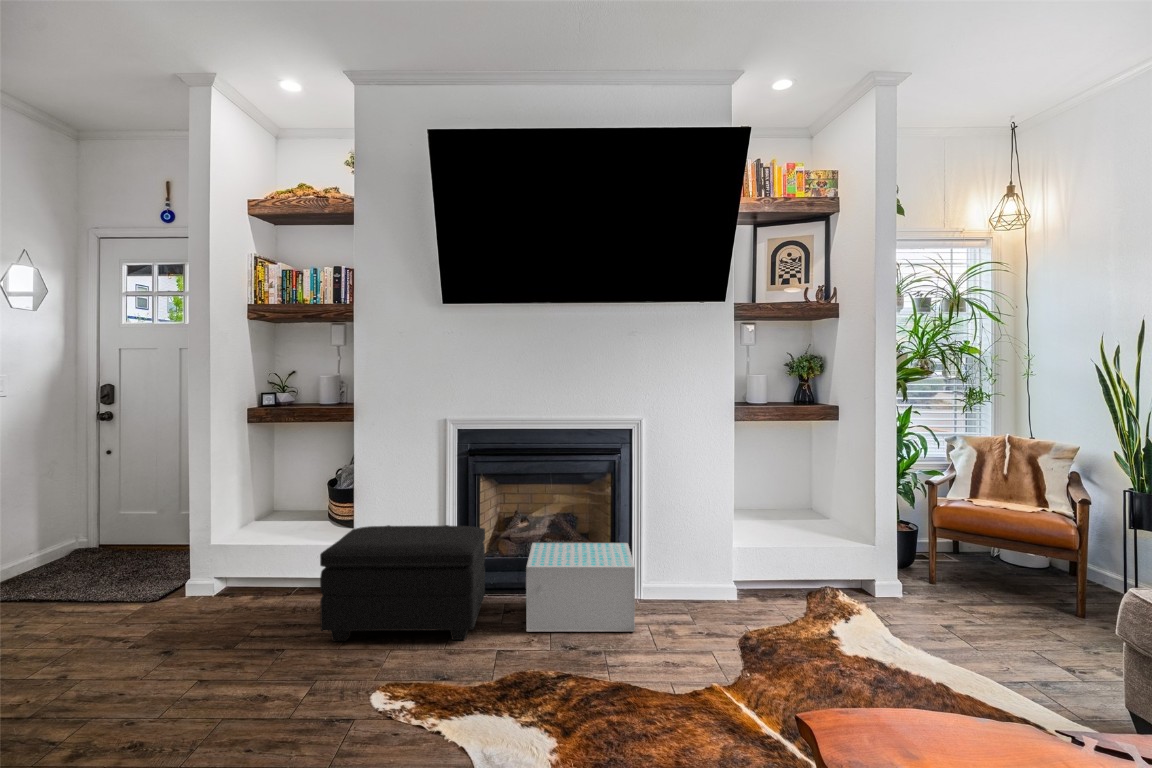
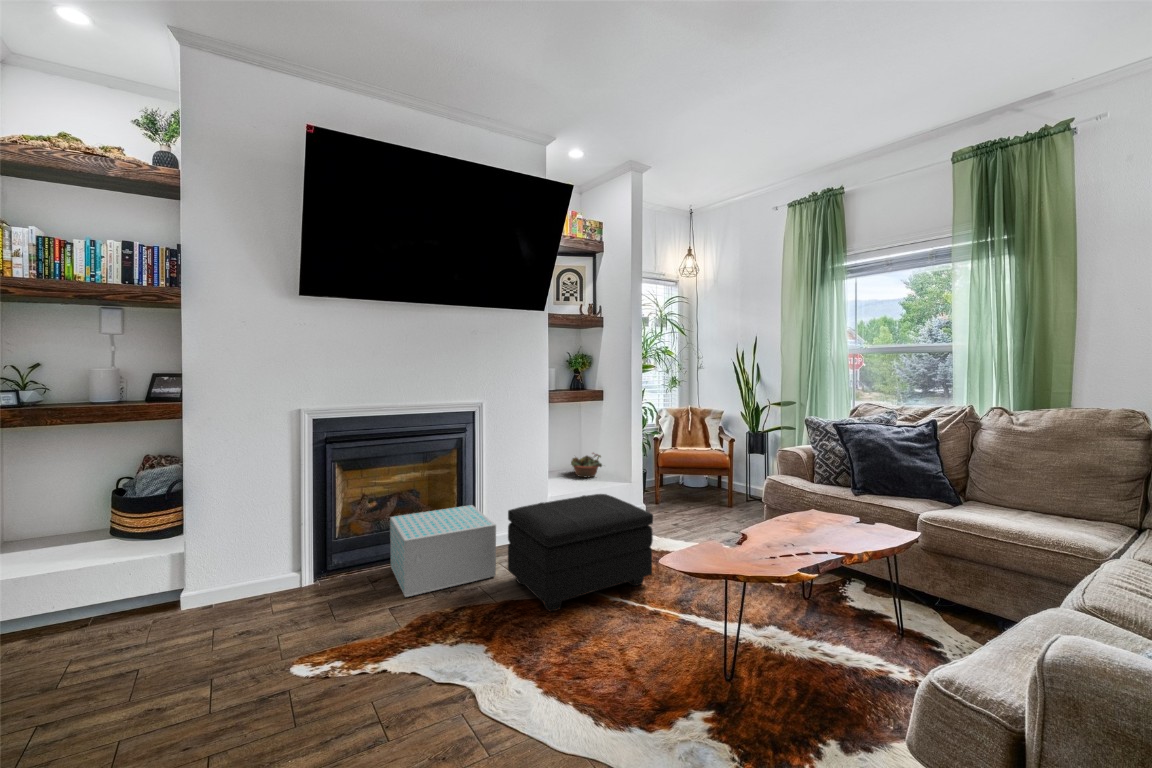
succulent planter: none [787,496,838,531] -> present [571,453,602,477]
footstool: present [320,525,485,641] -> present [508,494,653,612]

